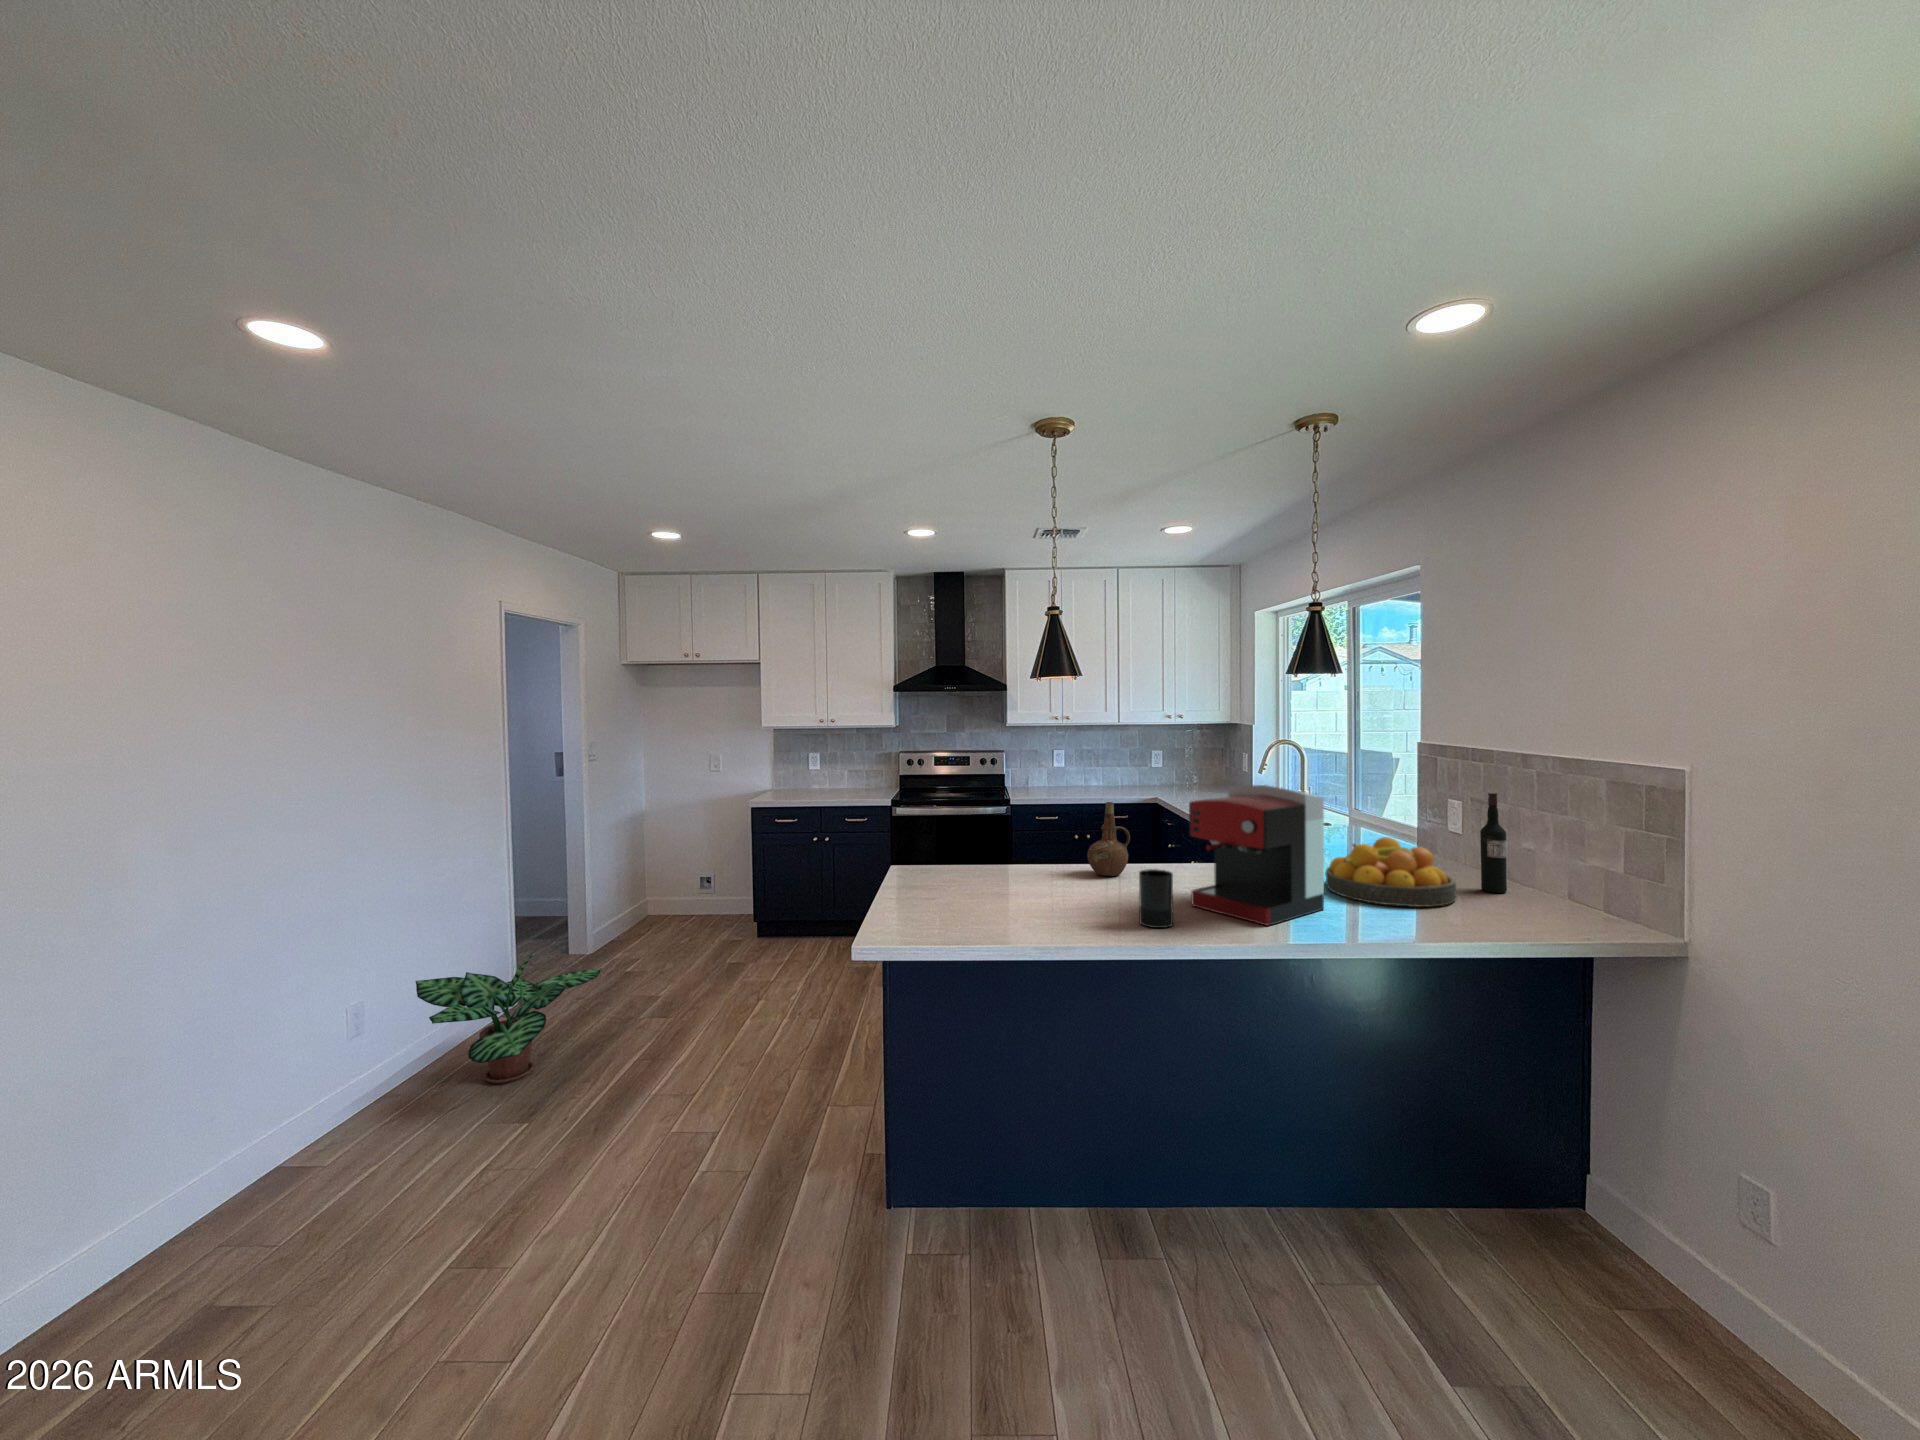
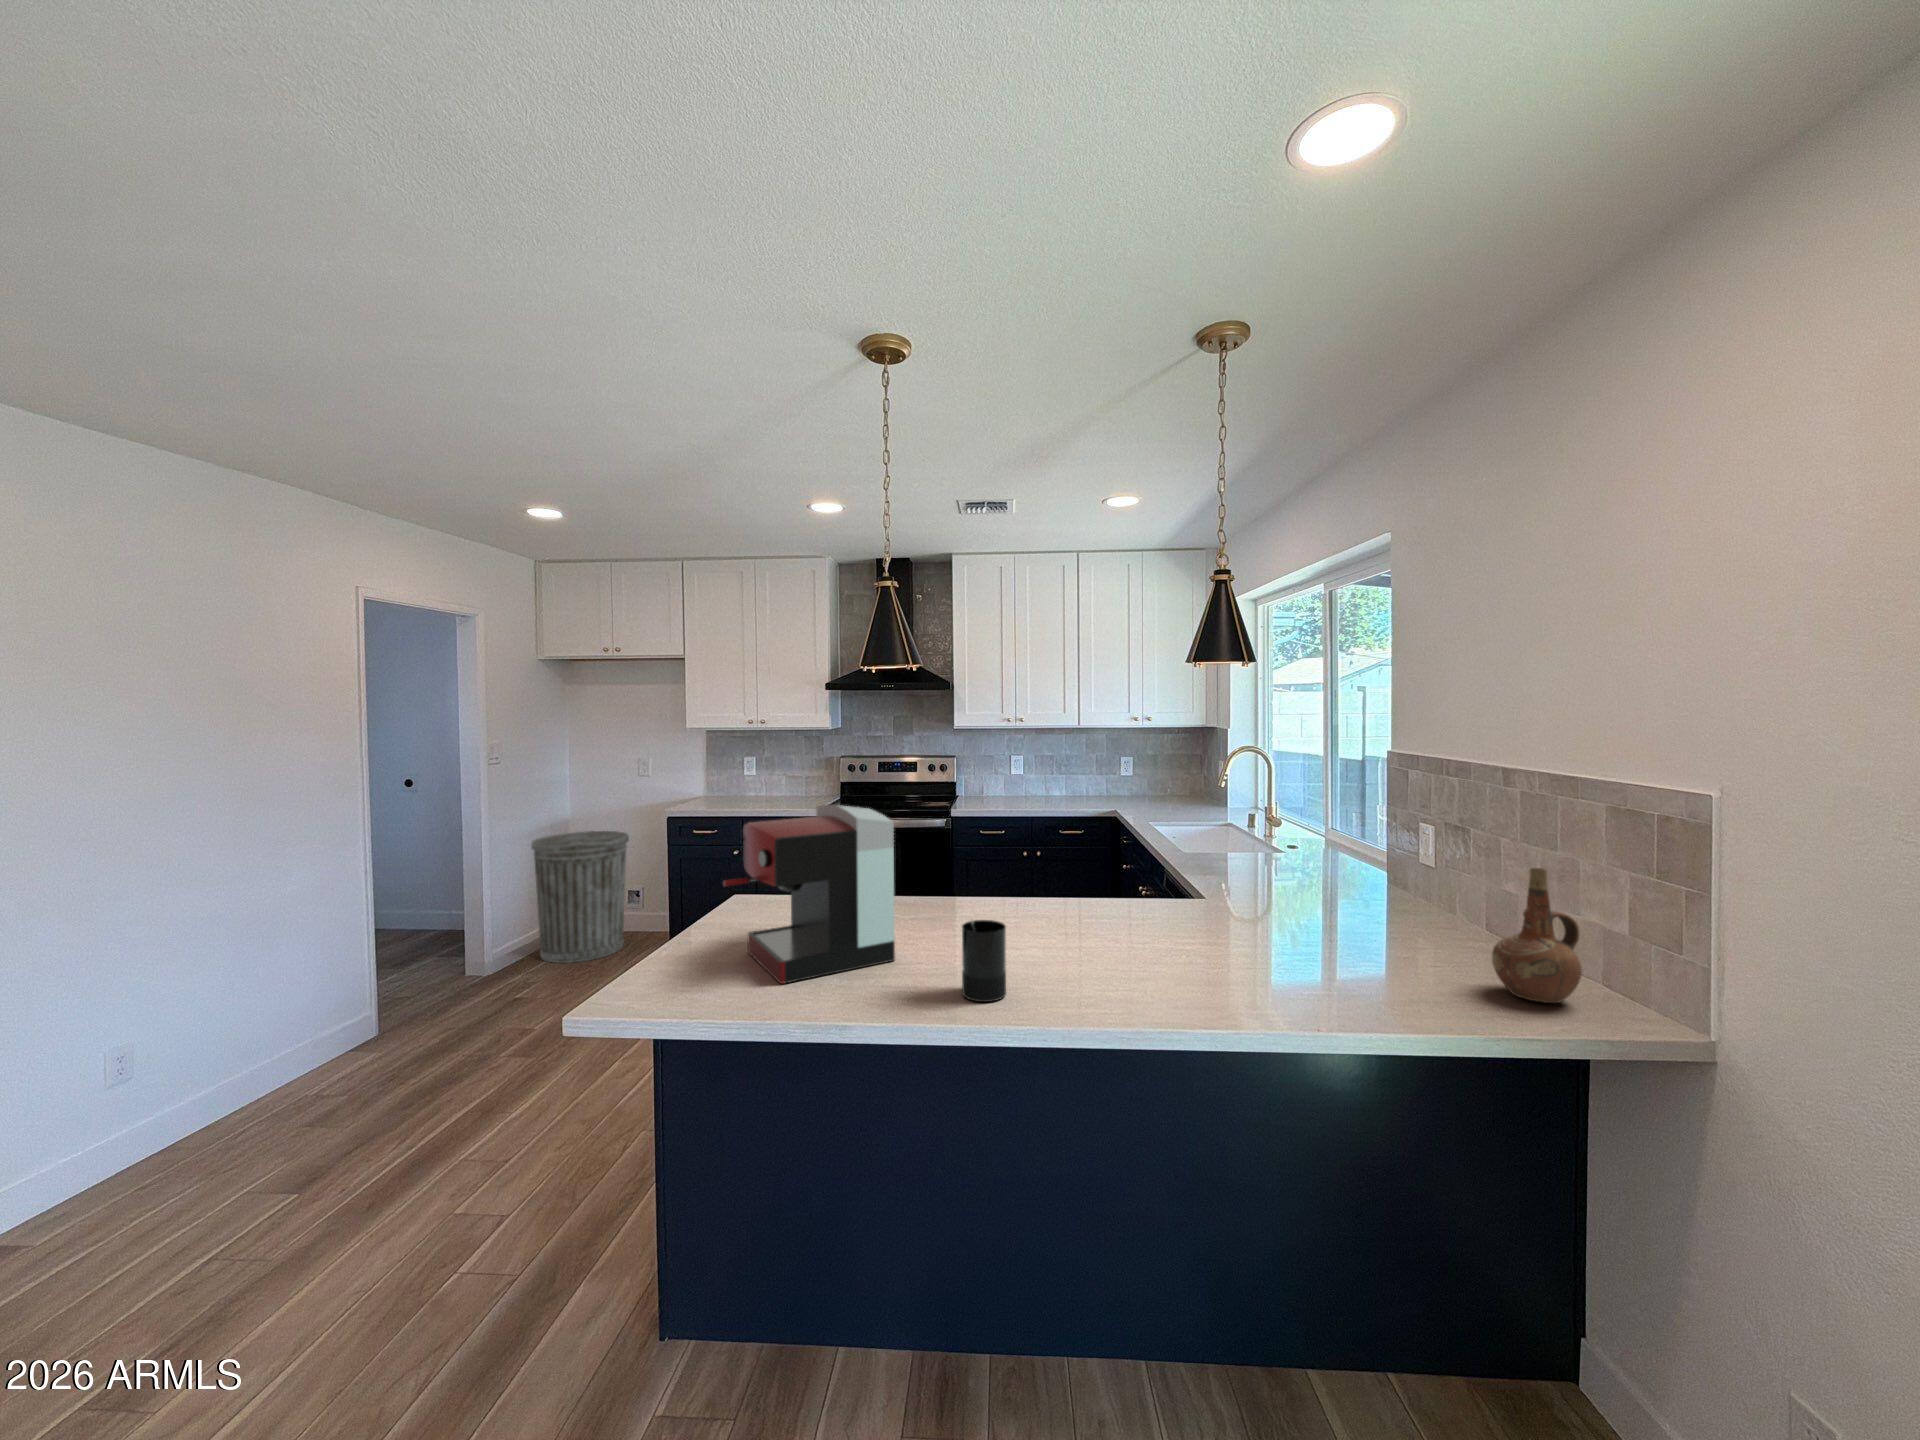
coffee maker: present [1189,785,1324,926] -> present [723,805,895,984]
wine bottle: present [1480,793,1507,893] -> none [1444,820,1478,952]
ceramic pitcher: present [1087,802,1130,876] -> present [1492,868,1582,1003]
trash can: none [620,823,707,944] -> present [531,831,629,963]
fruit bowl: present [1326,837,1457,907] -> none [1241,875,1406,974]
potted plant: present [415,952,602,1084] -> none [194,984,447,1139]

